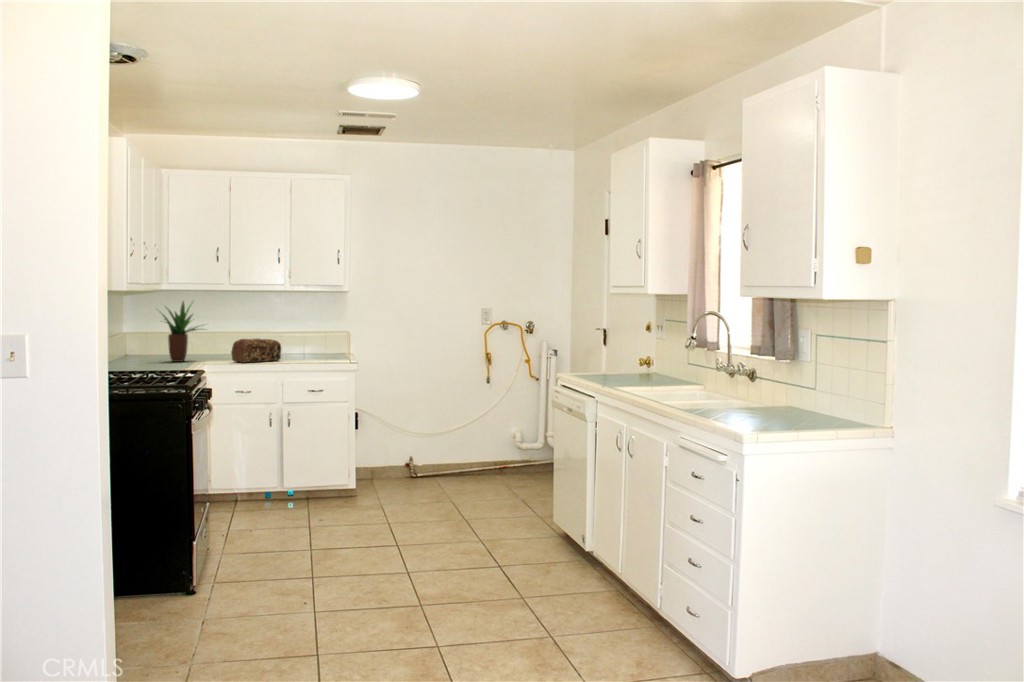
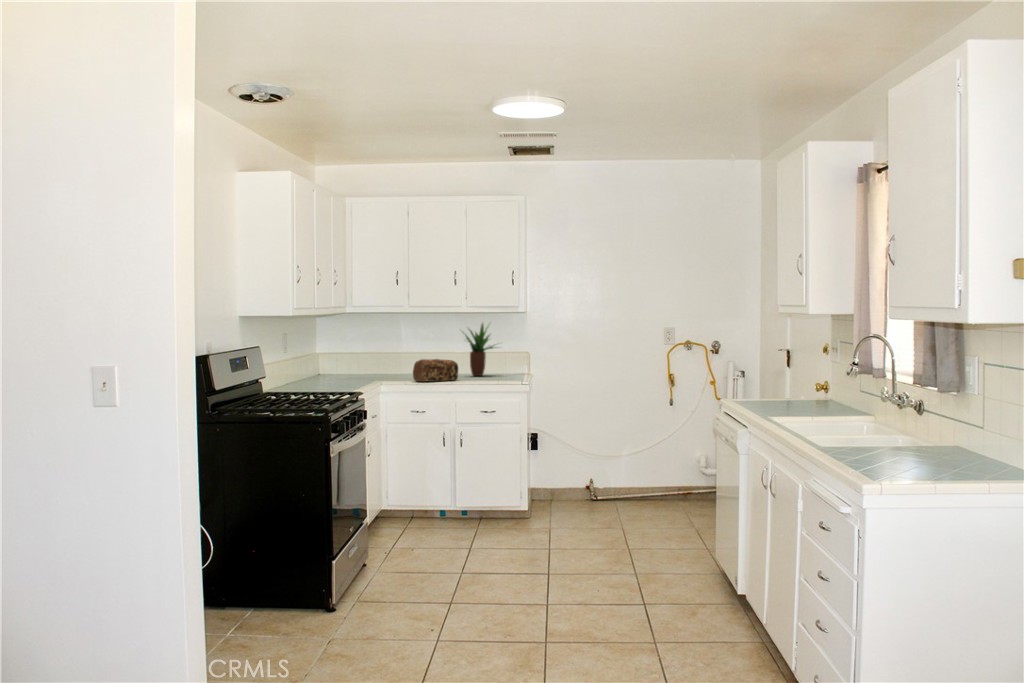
potted plant: present [161,302,198,362] -> present [465,324,493,376]

